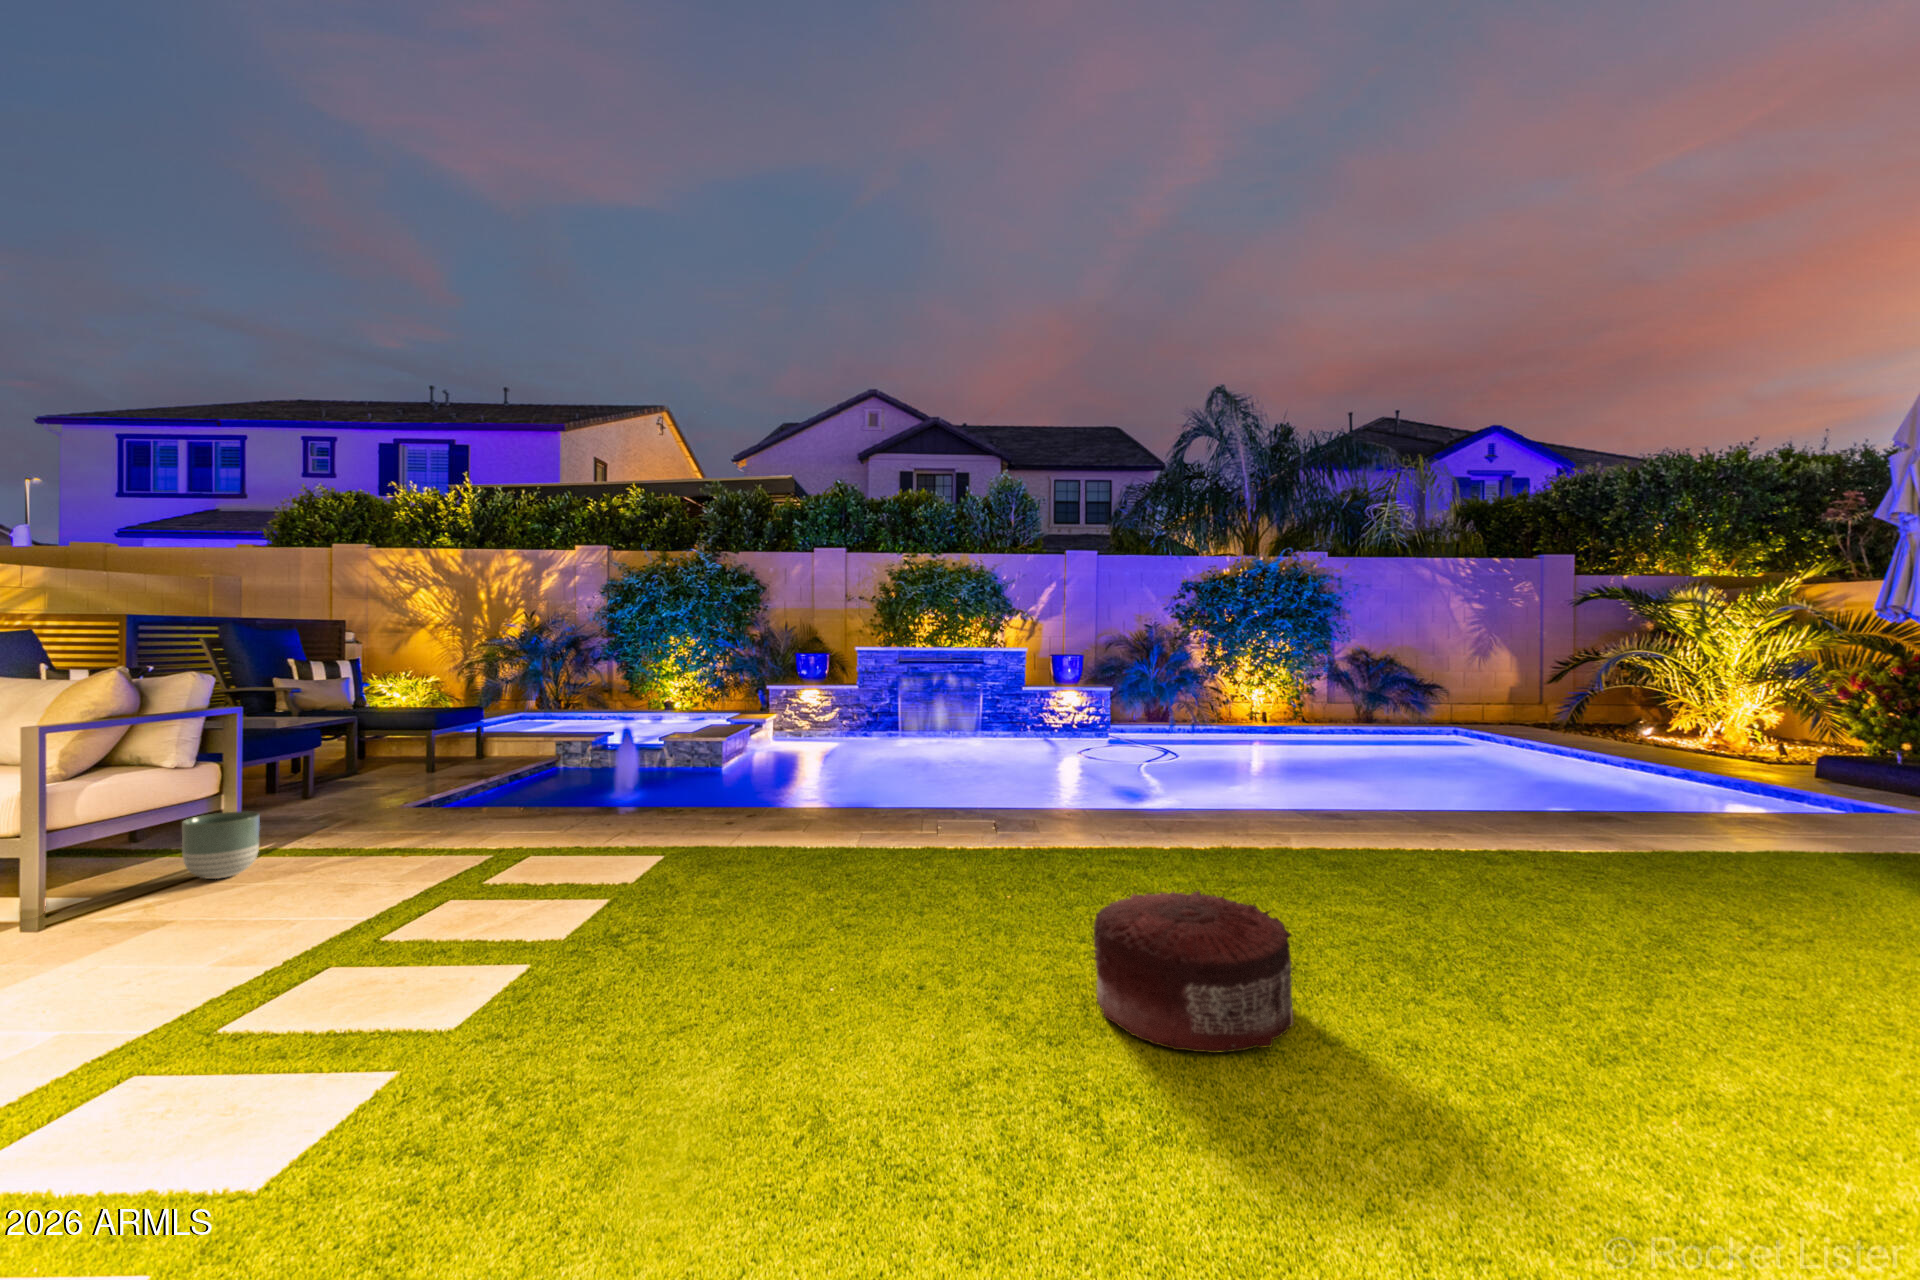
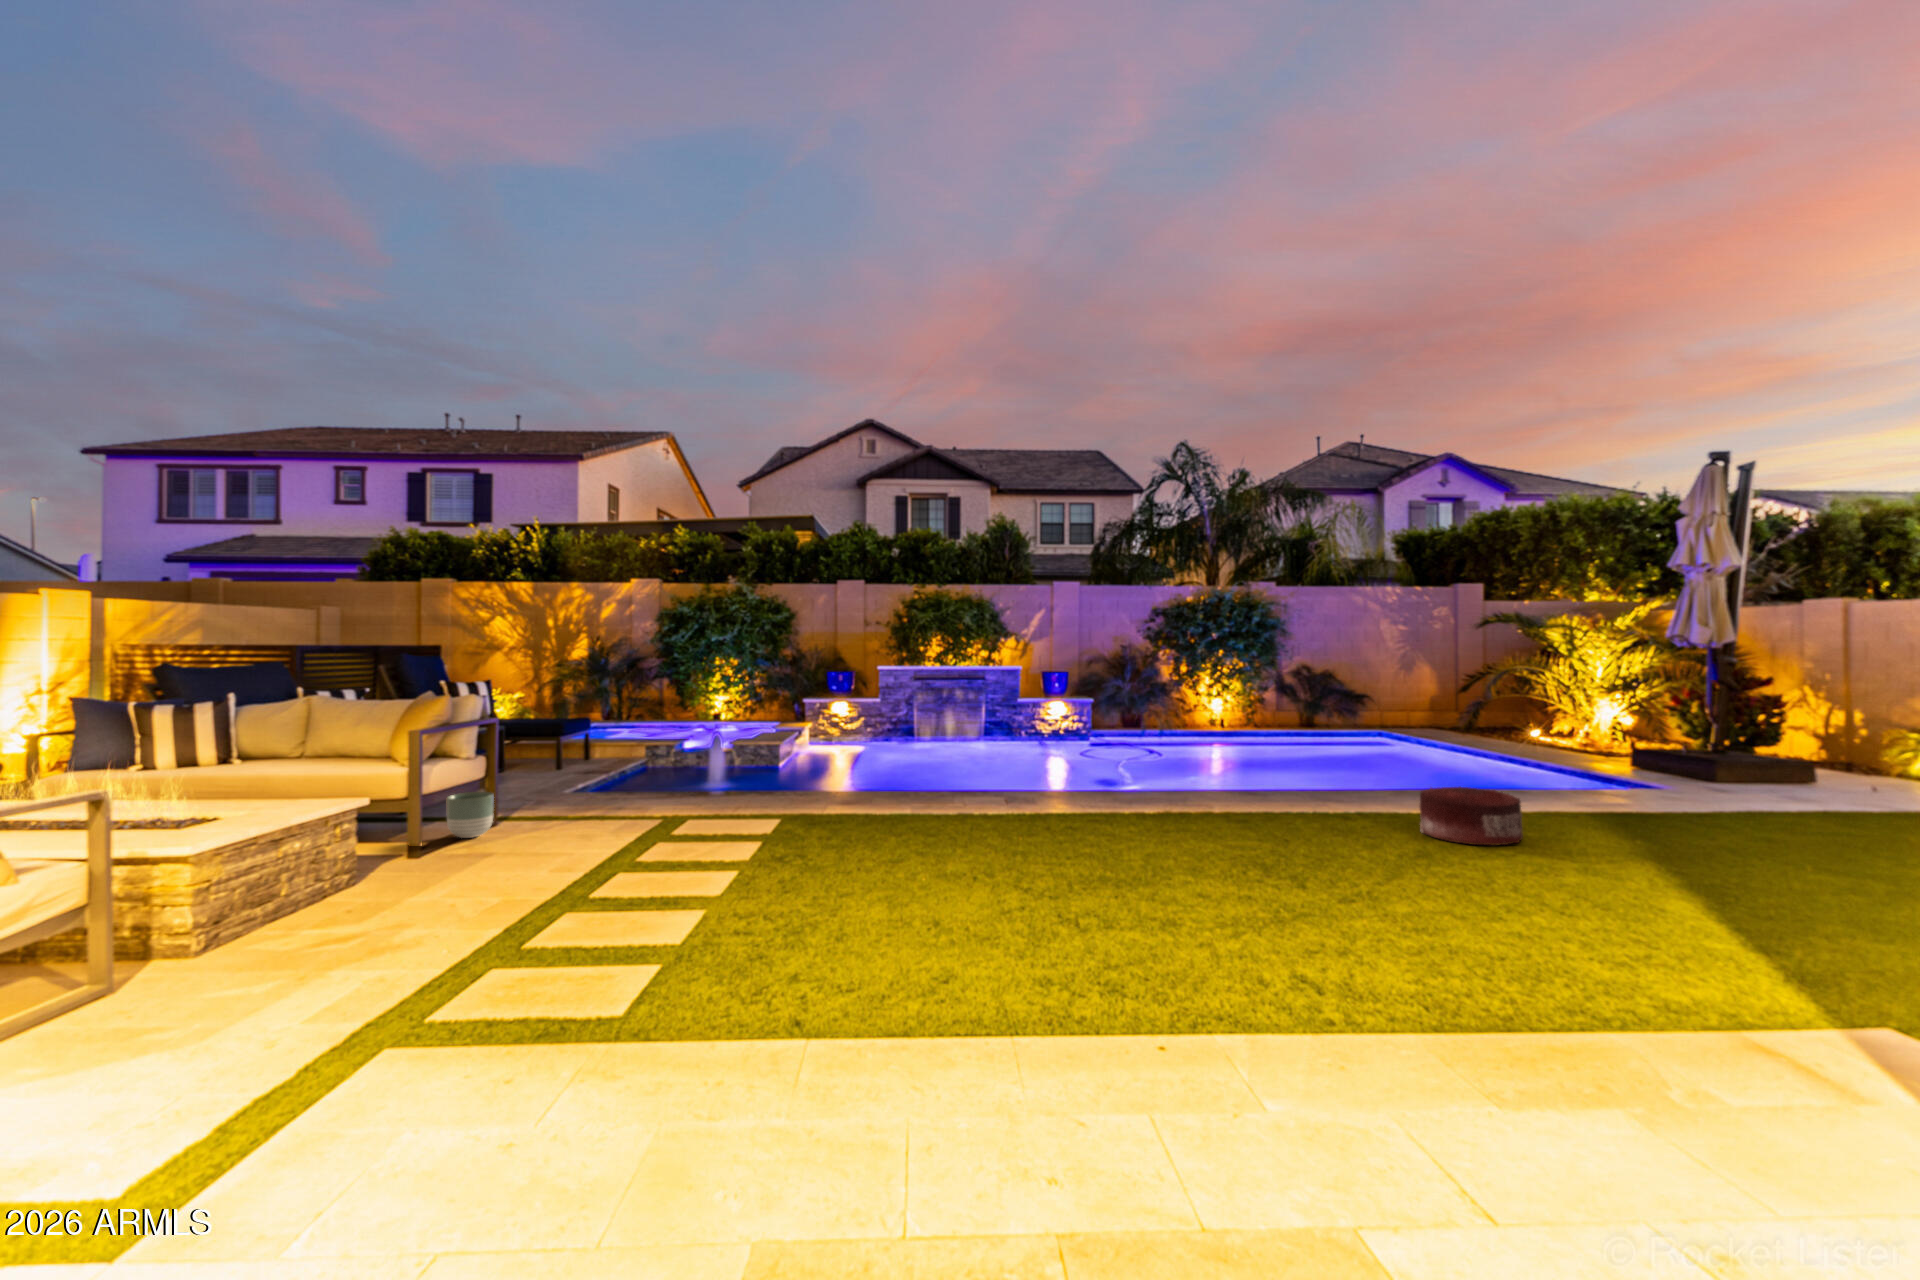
pouf: present [1094,891,1293,1053] -> present [1420,787,1523,845]

